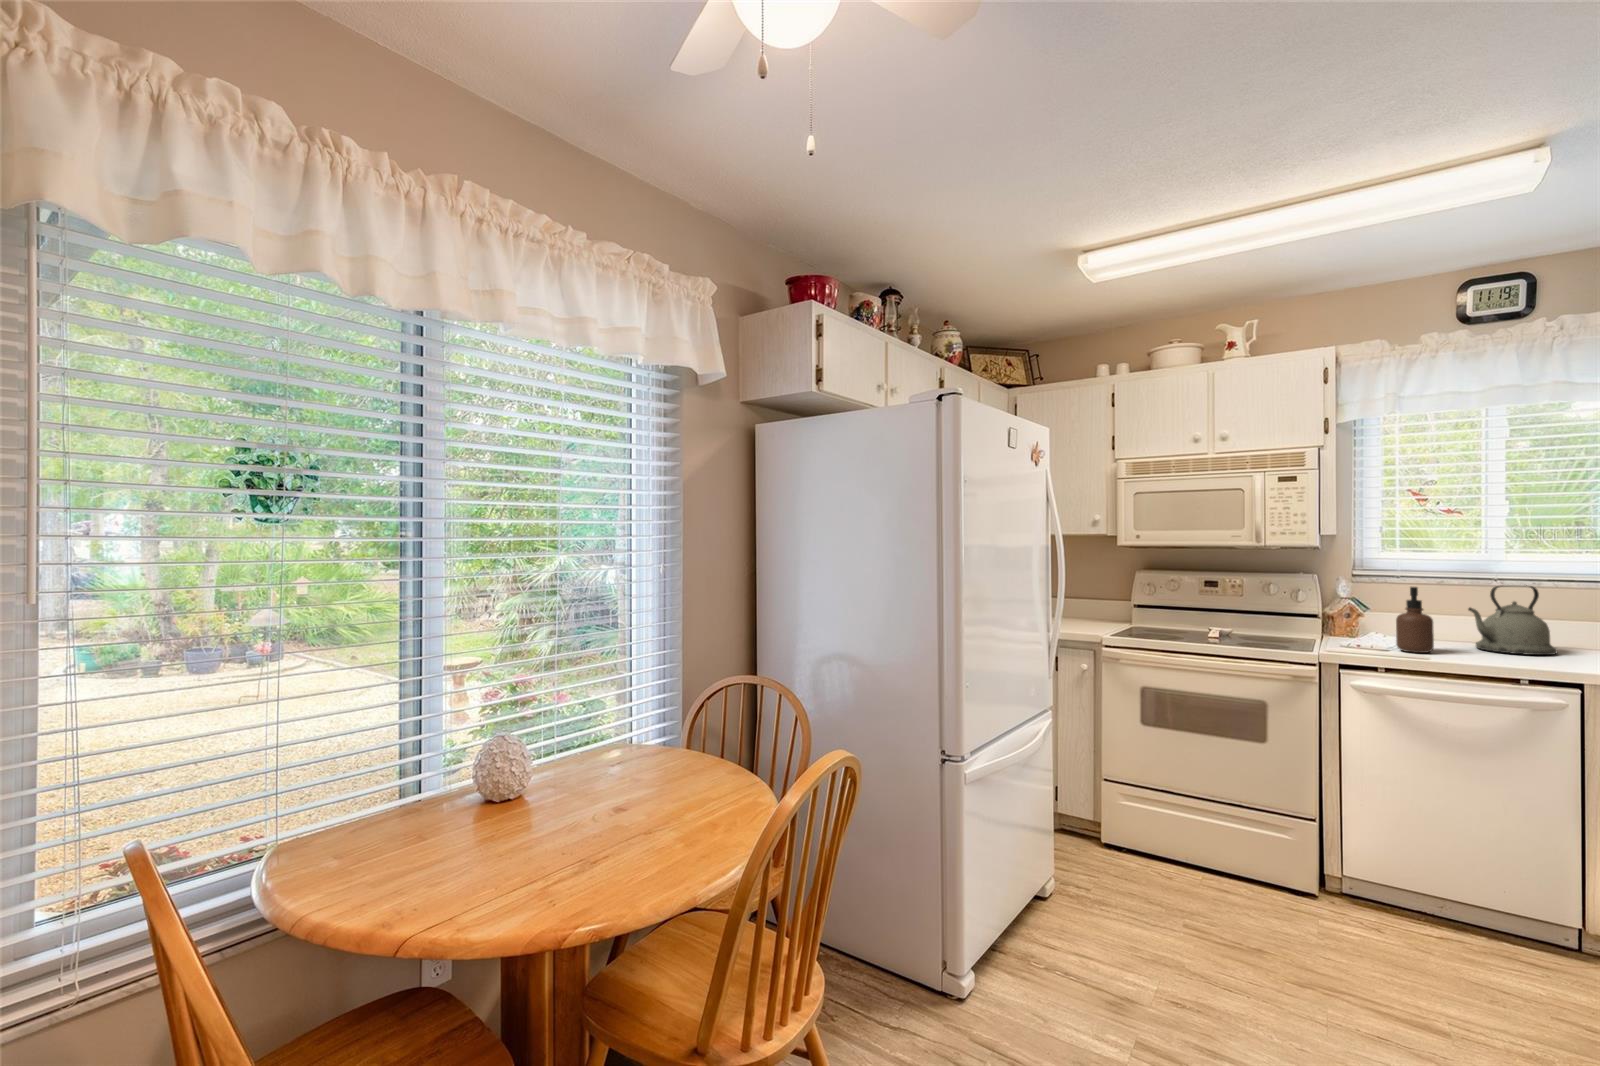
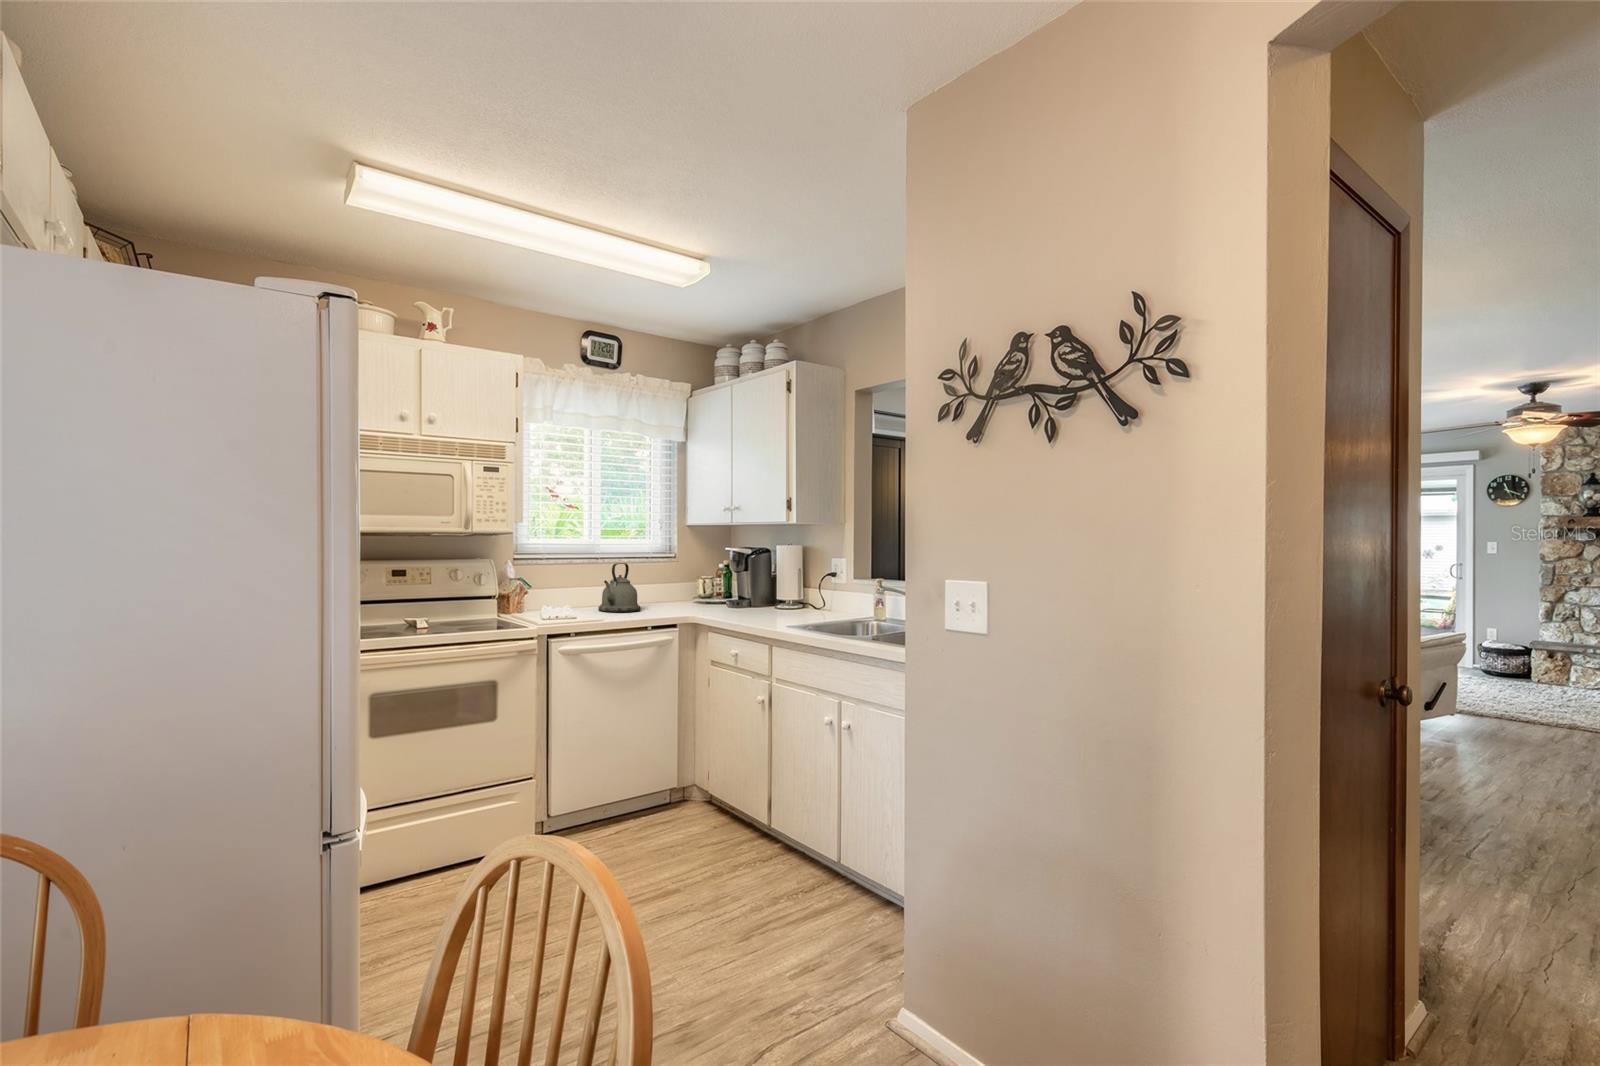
soap dispenser: present [1396,587,1434,653] -> none [568,566,592,618]

